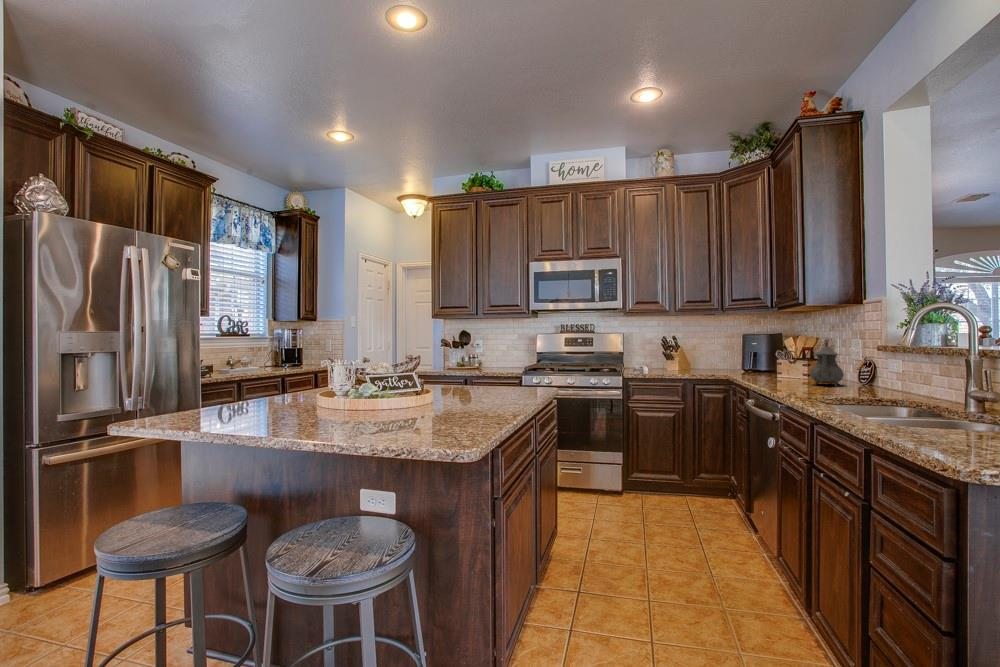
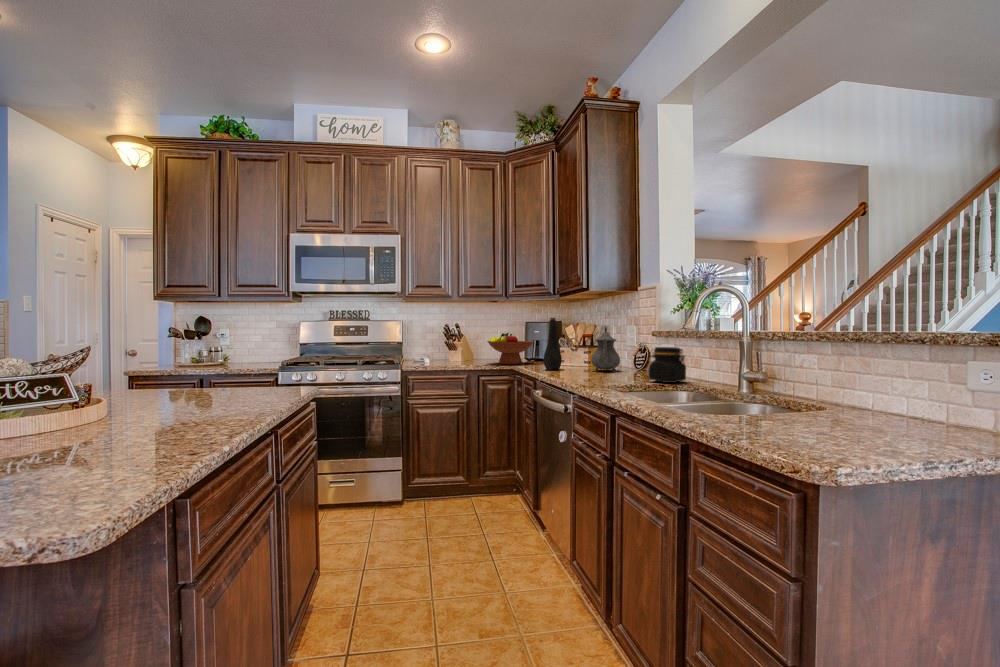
bottle: none [758,332,777,382] -> present [543,318,562,370]
fruit bowl: none [701,345,750,375] -> present [488,333,533,364]
jar: none [867,364,912,399] -> present [648,347,686,383]

